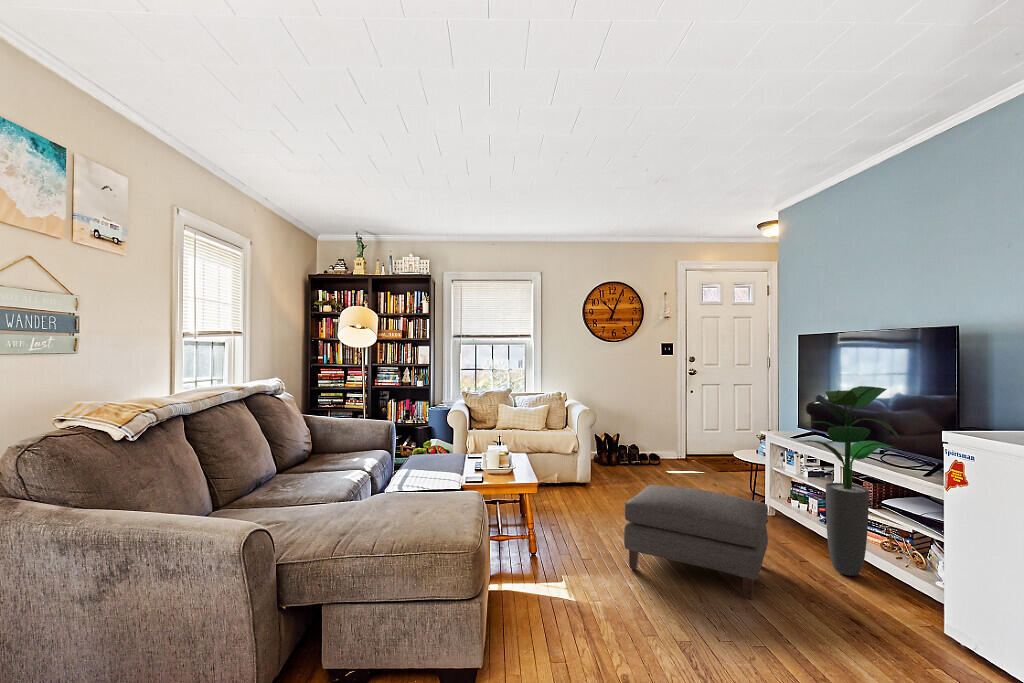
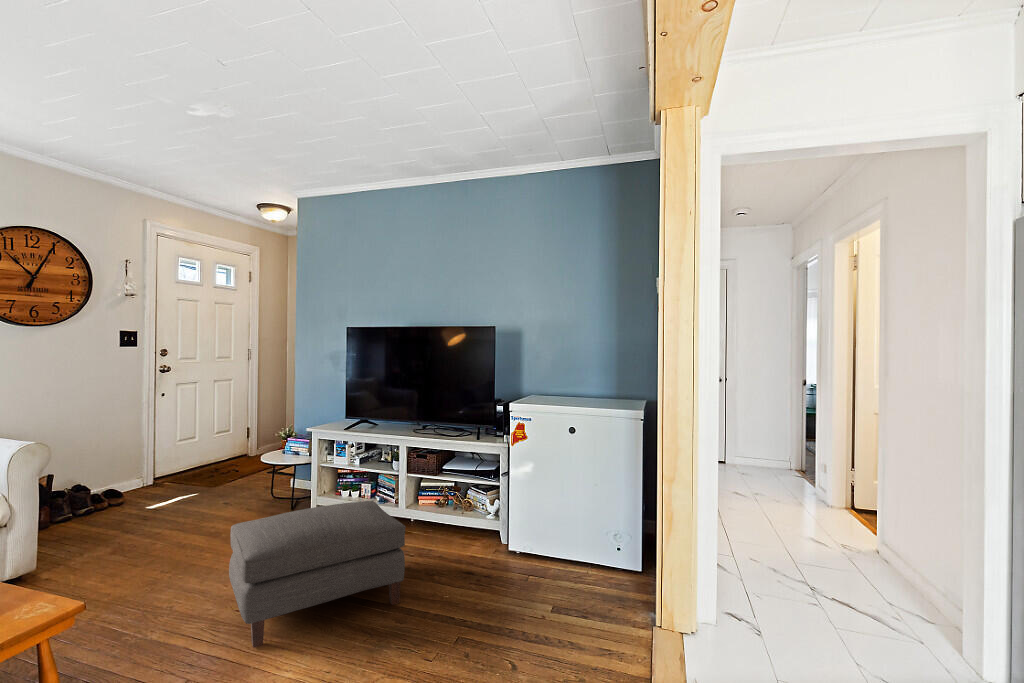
potted plant: present [799,386,900,576] -> none [386,372,463,542]

